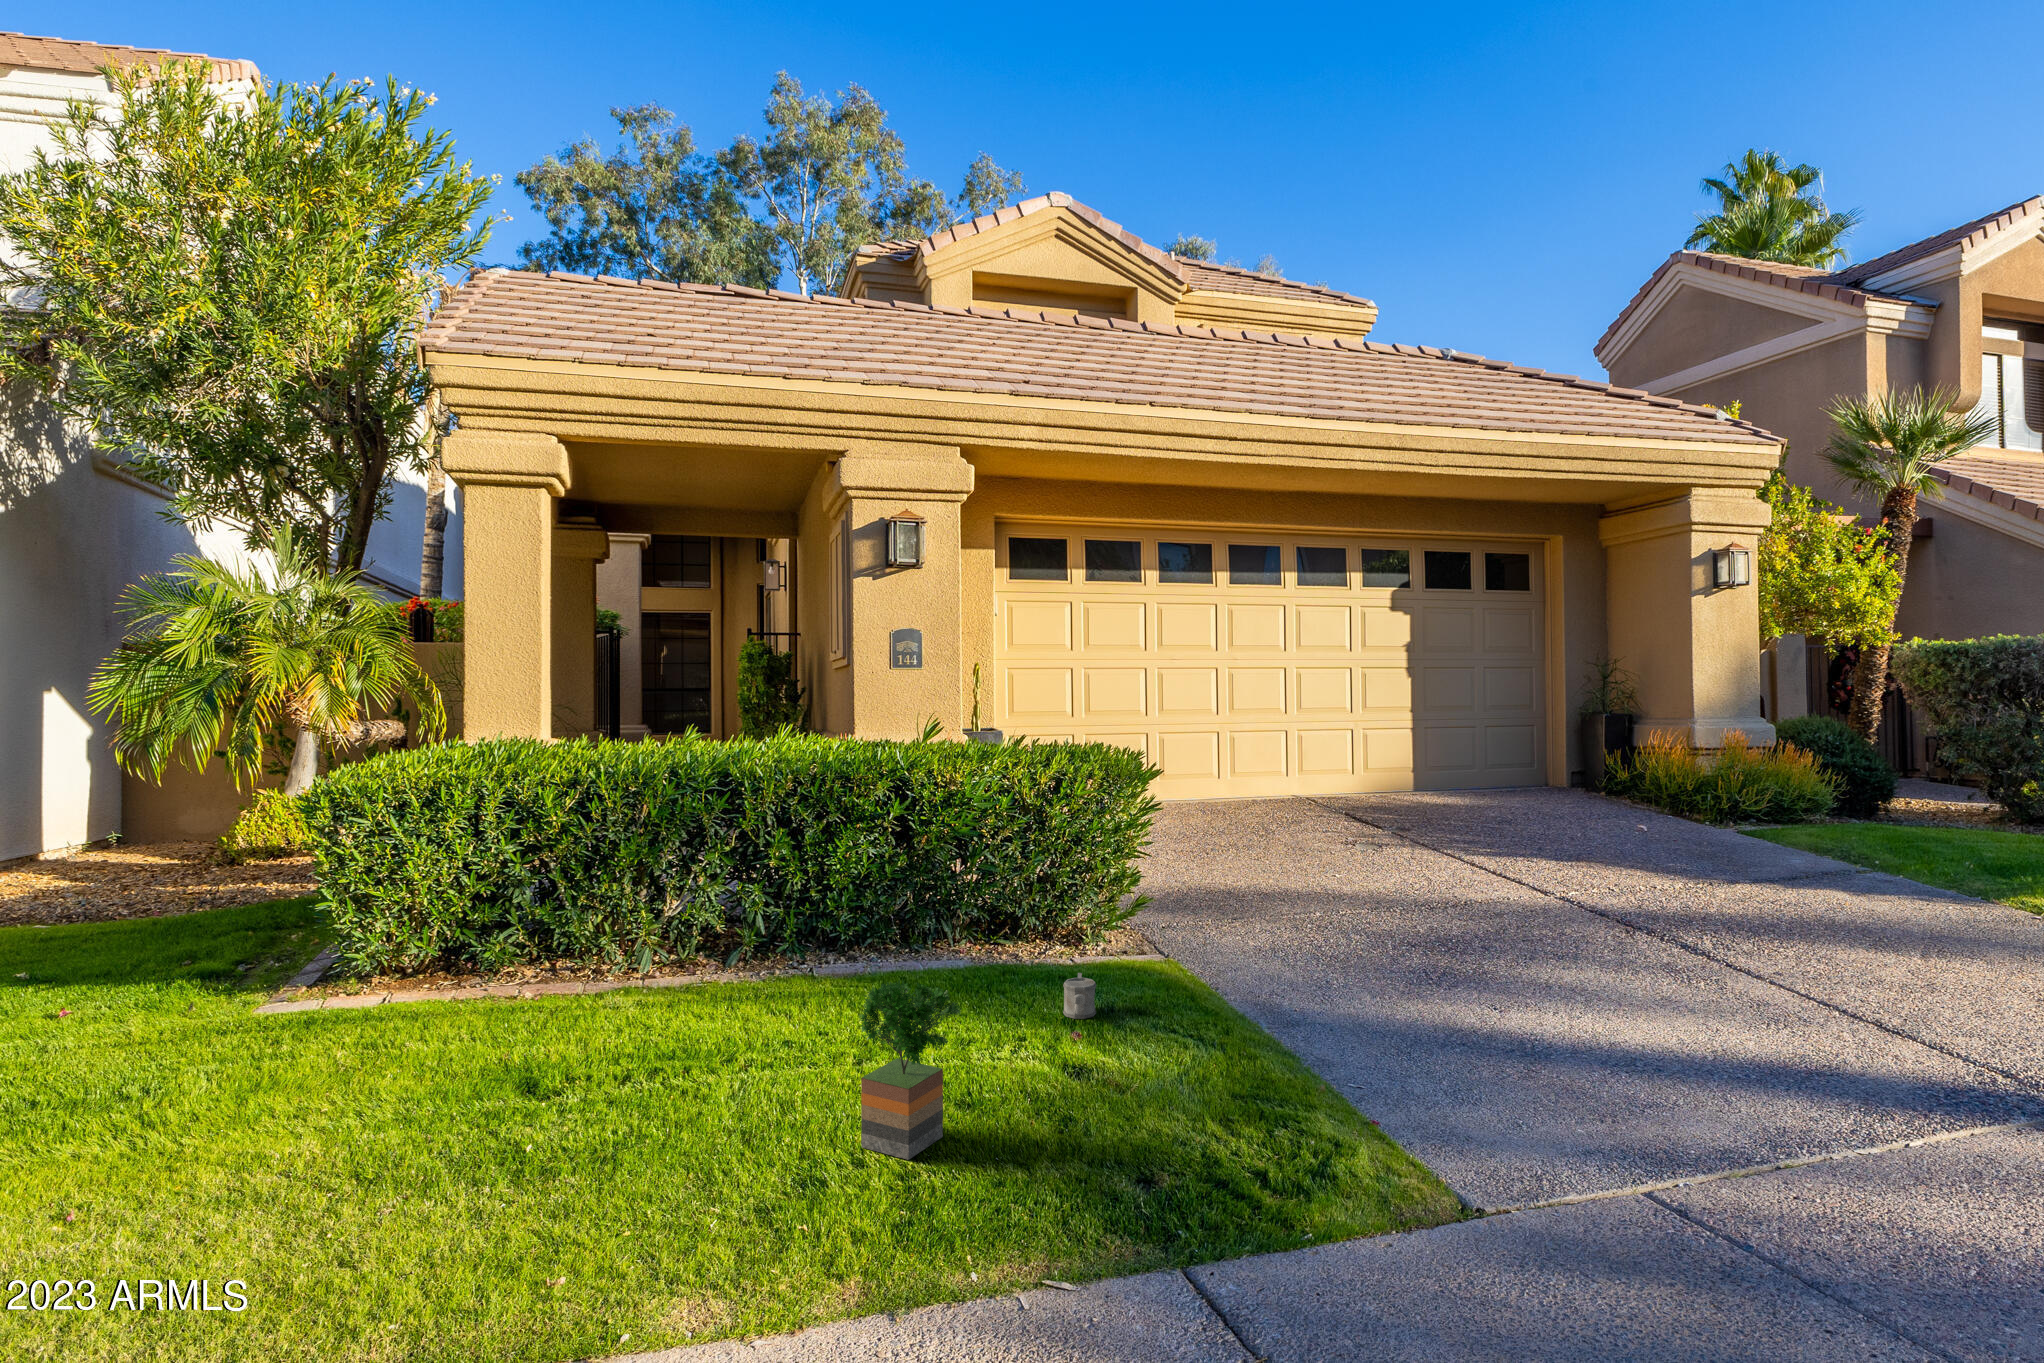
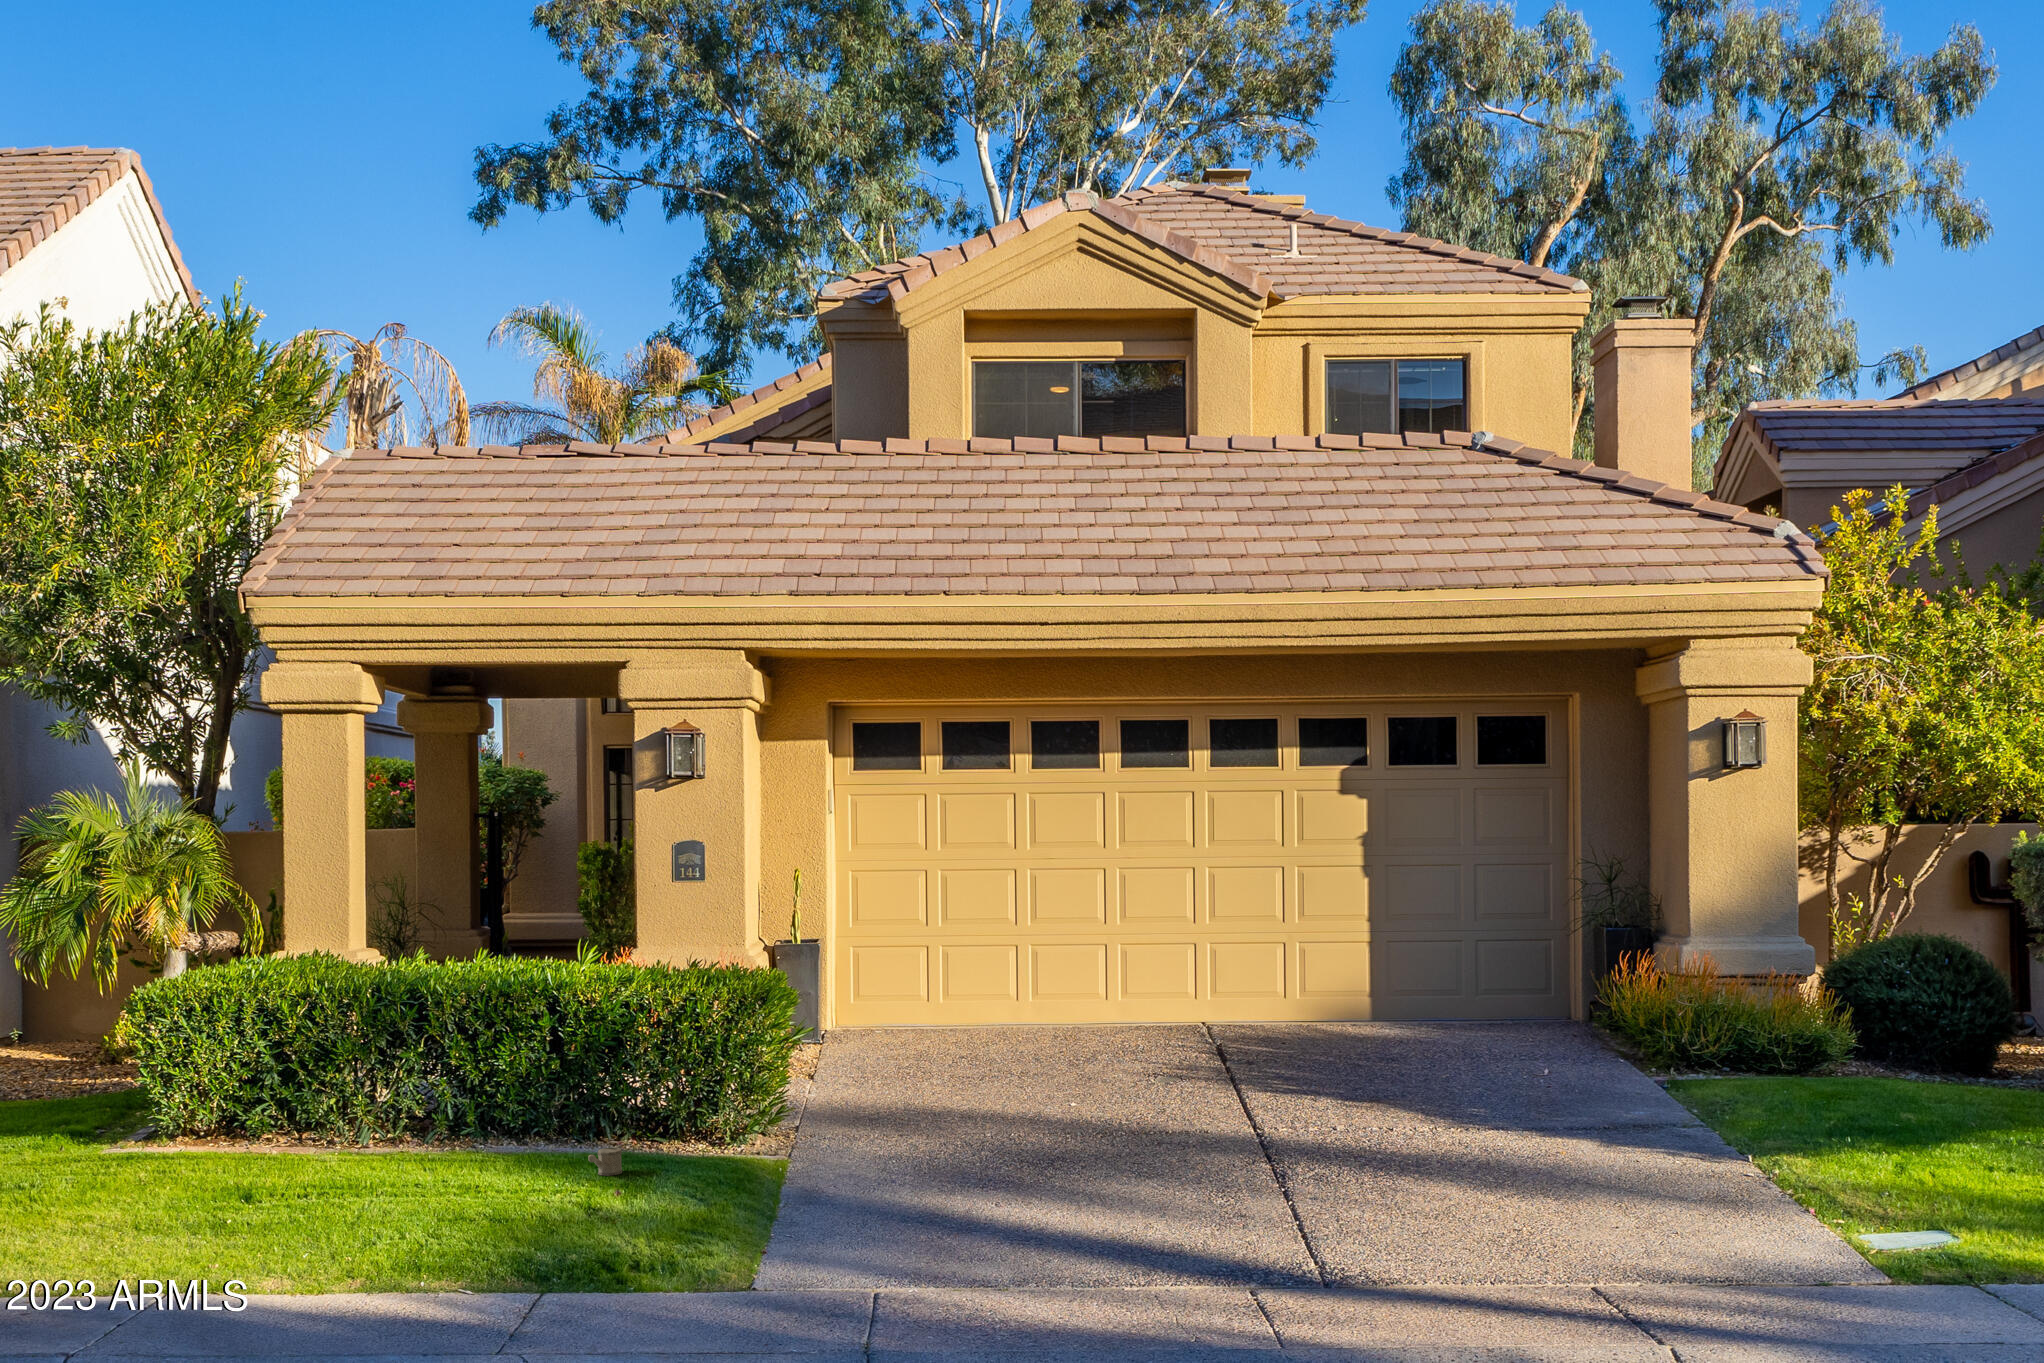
potted tree: present [859,981,961,1160] -> none [380,1124,452,1228]

